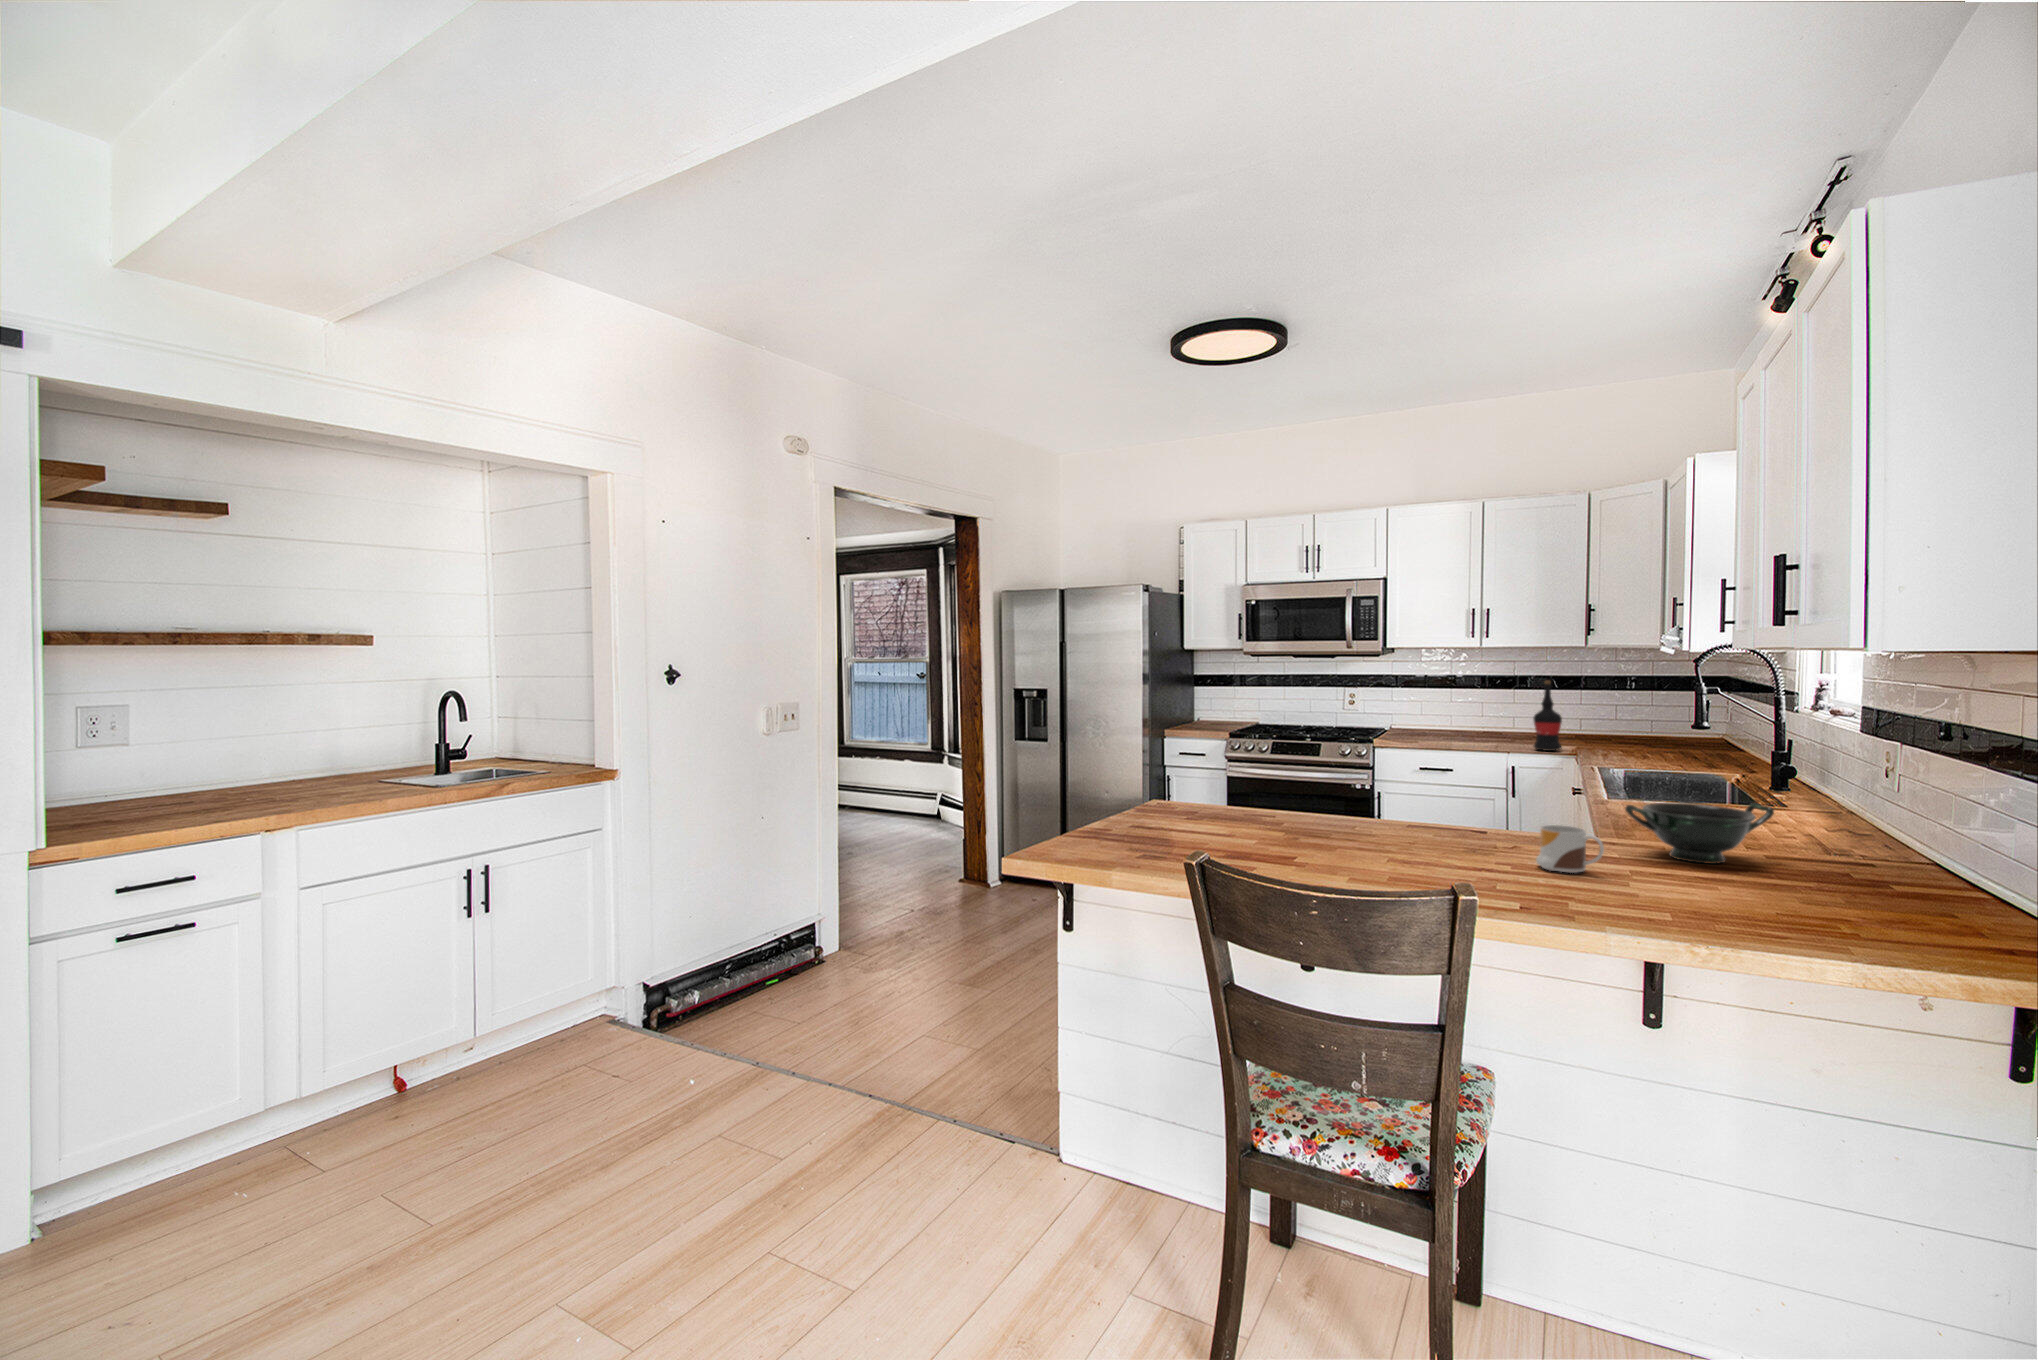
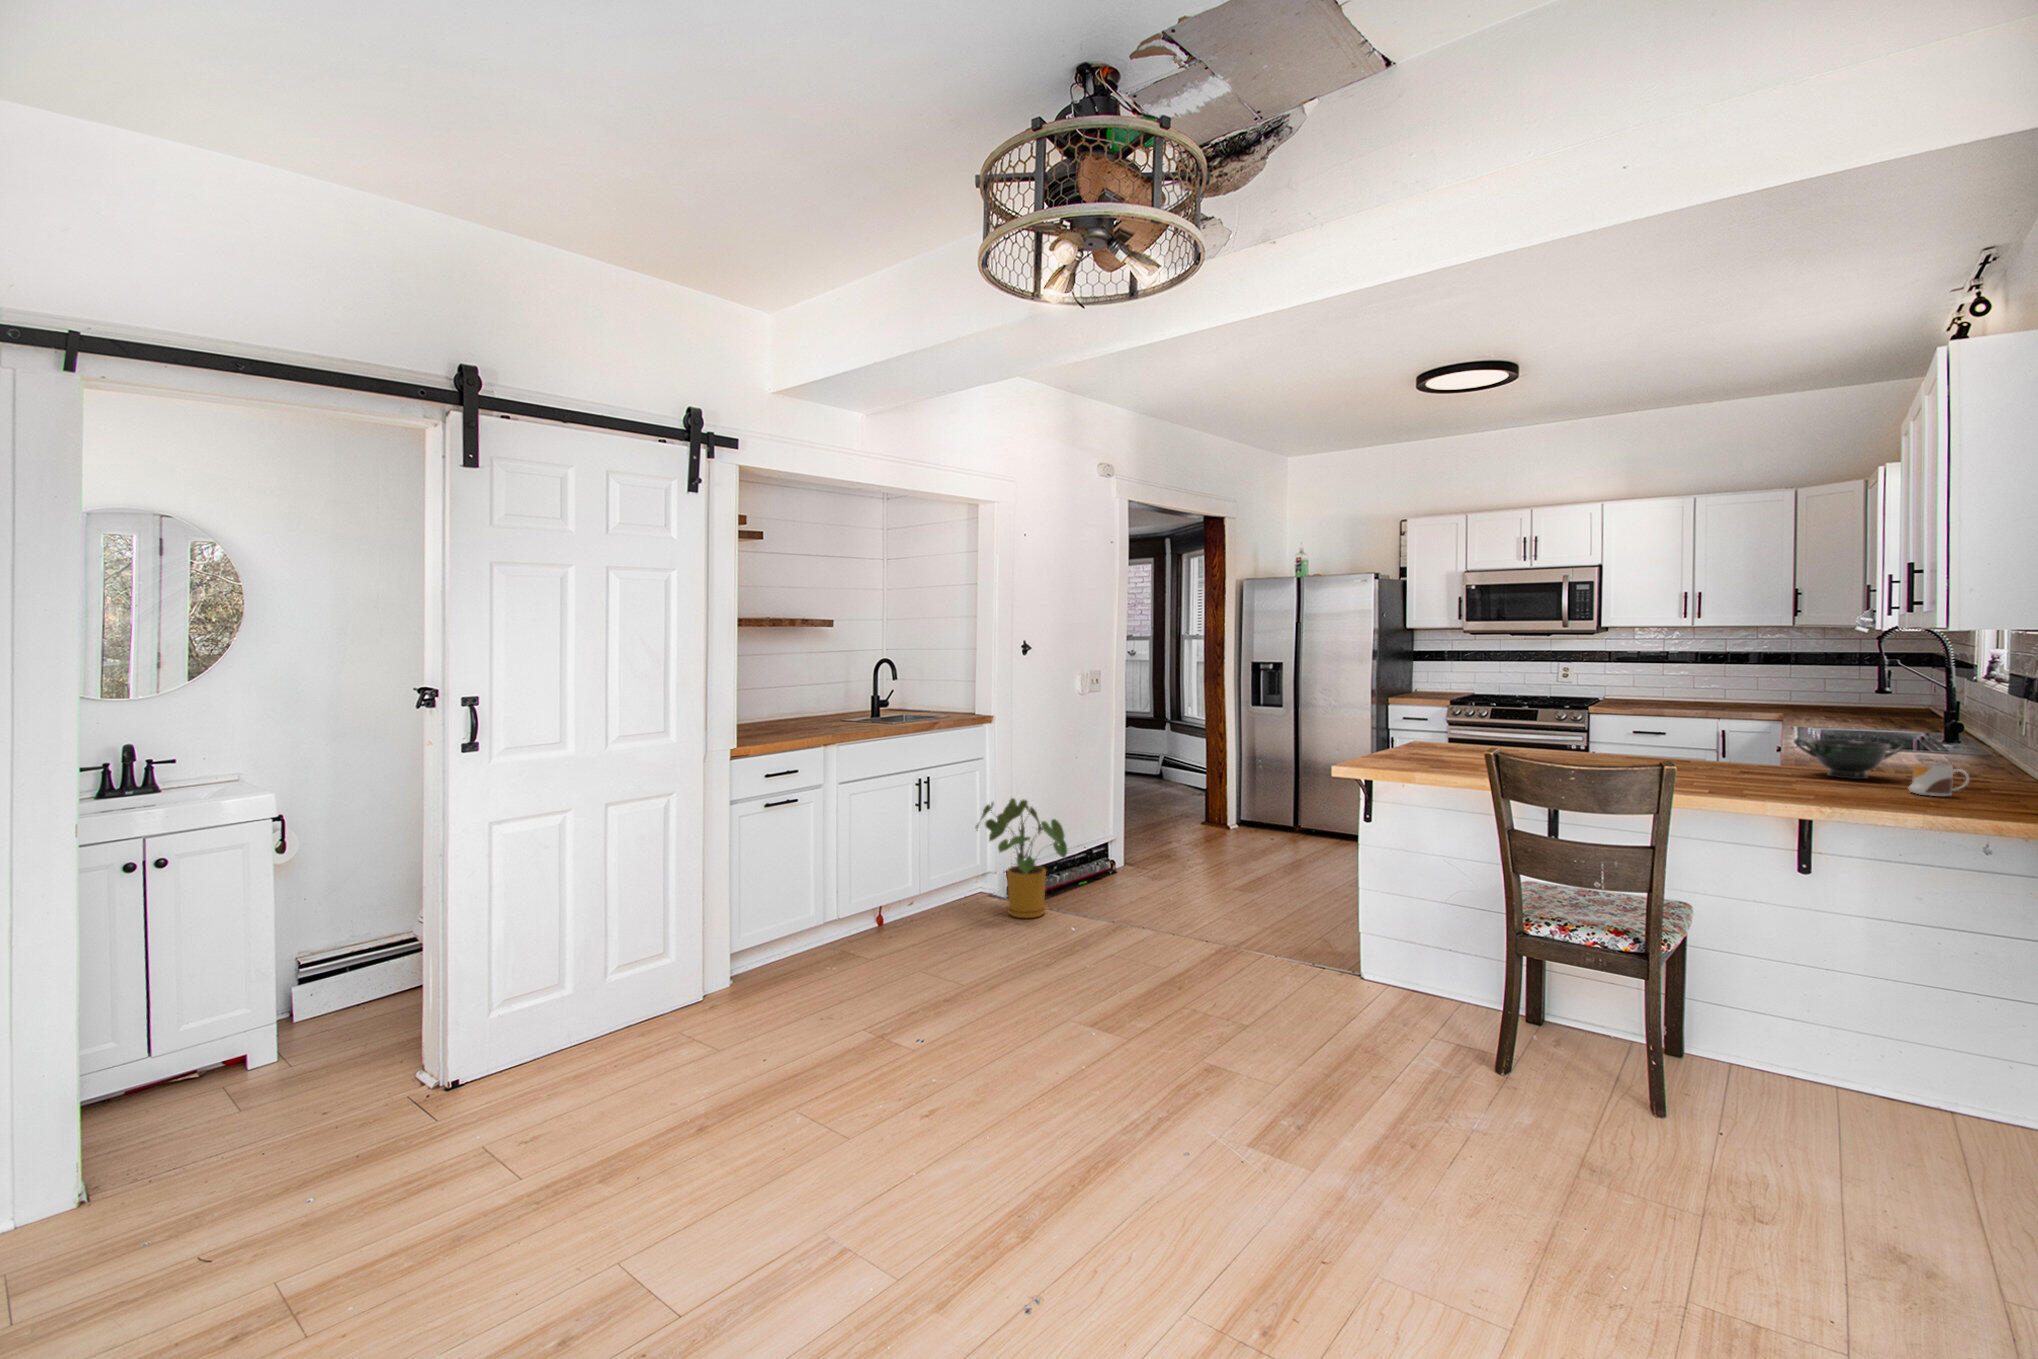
wine bottle: present [1533,681,1562,751] -> none [1739,656,1766,717]
mug: present [1536,825,1604,873] -> present [1908,763,1969,796]
house plant: none [583,882,709,1056] -> present [976,798,1068,918]

